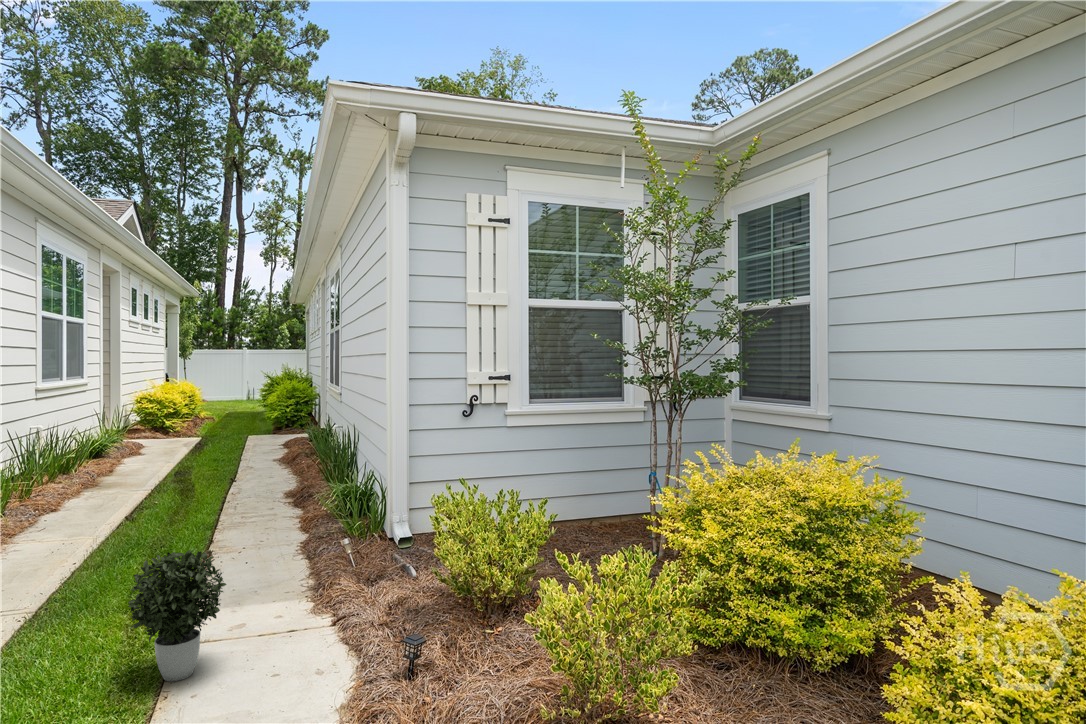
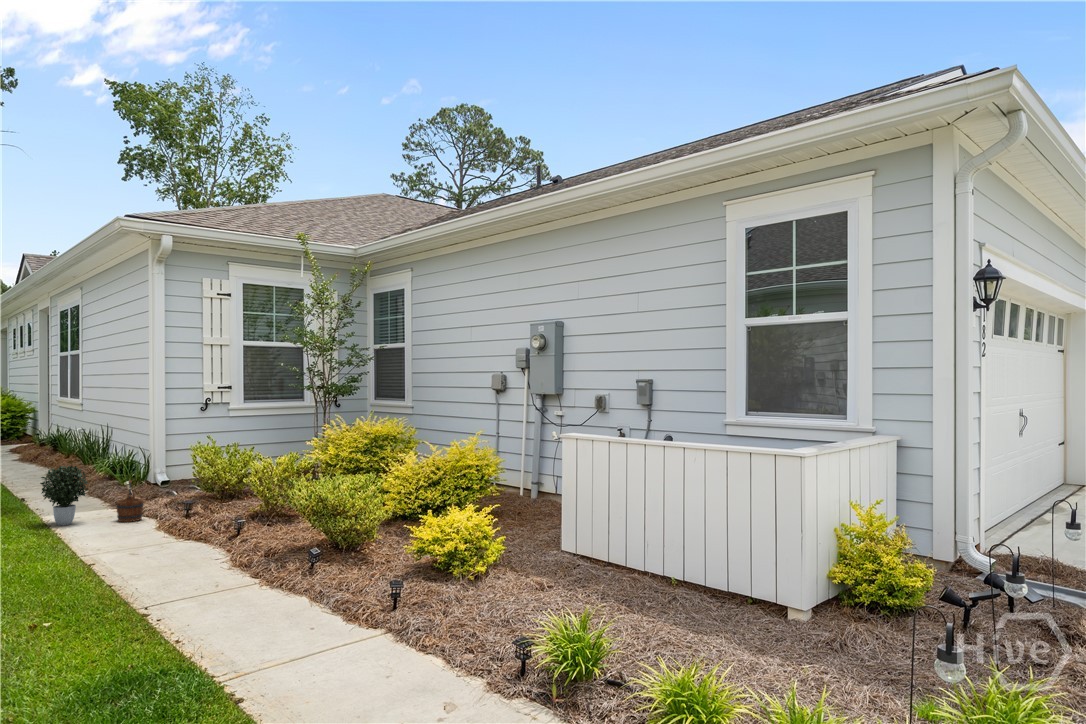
wooden bucket: none [276,583,330,680] -> present [116,481,144,522]

